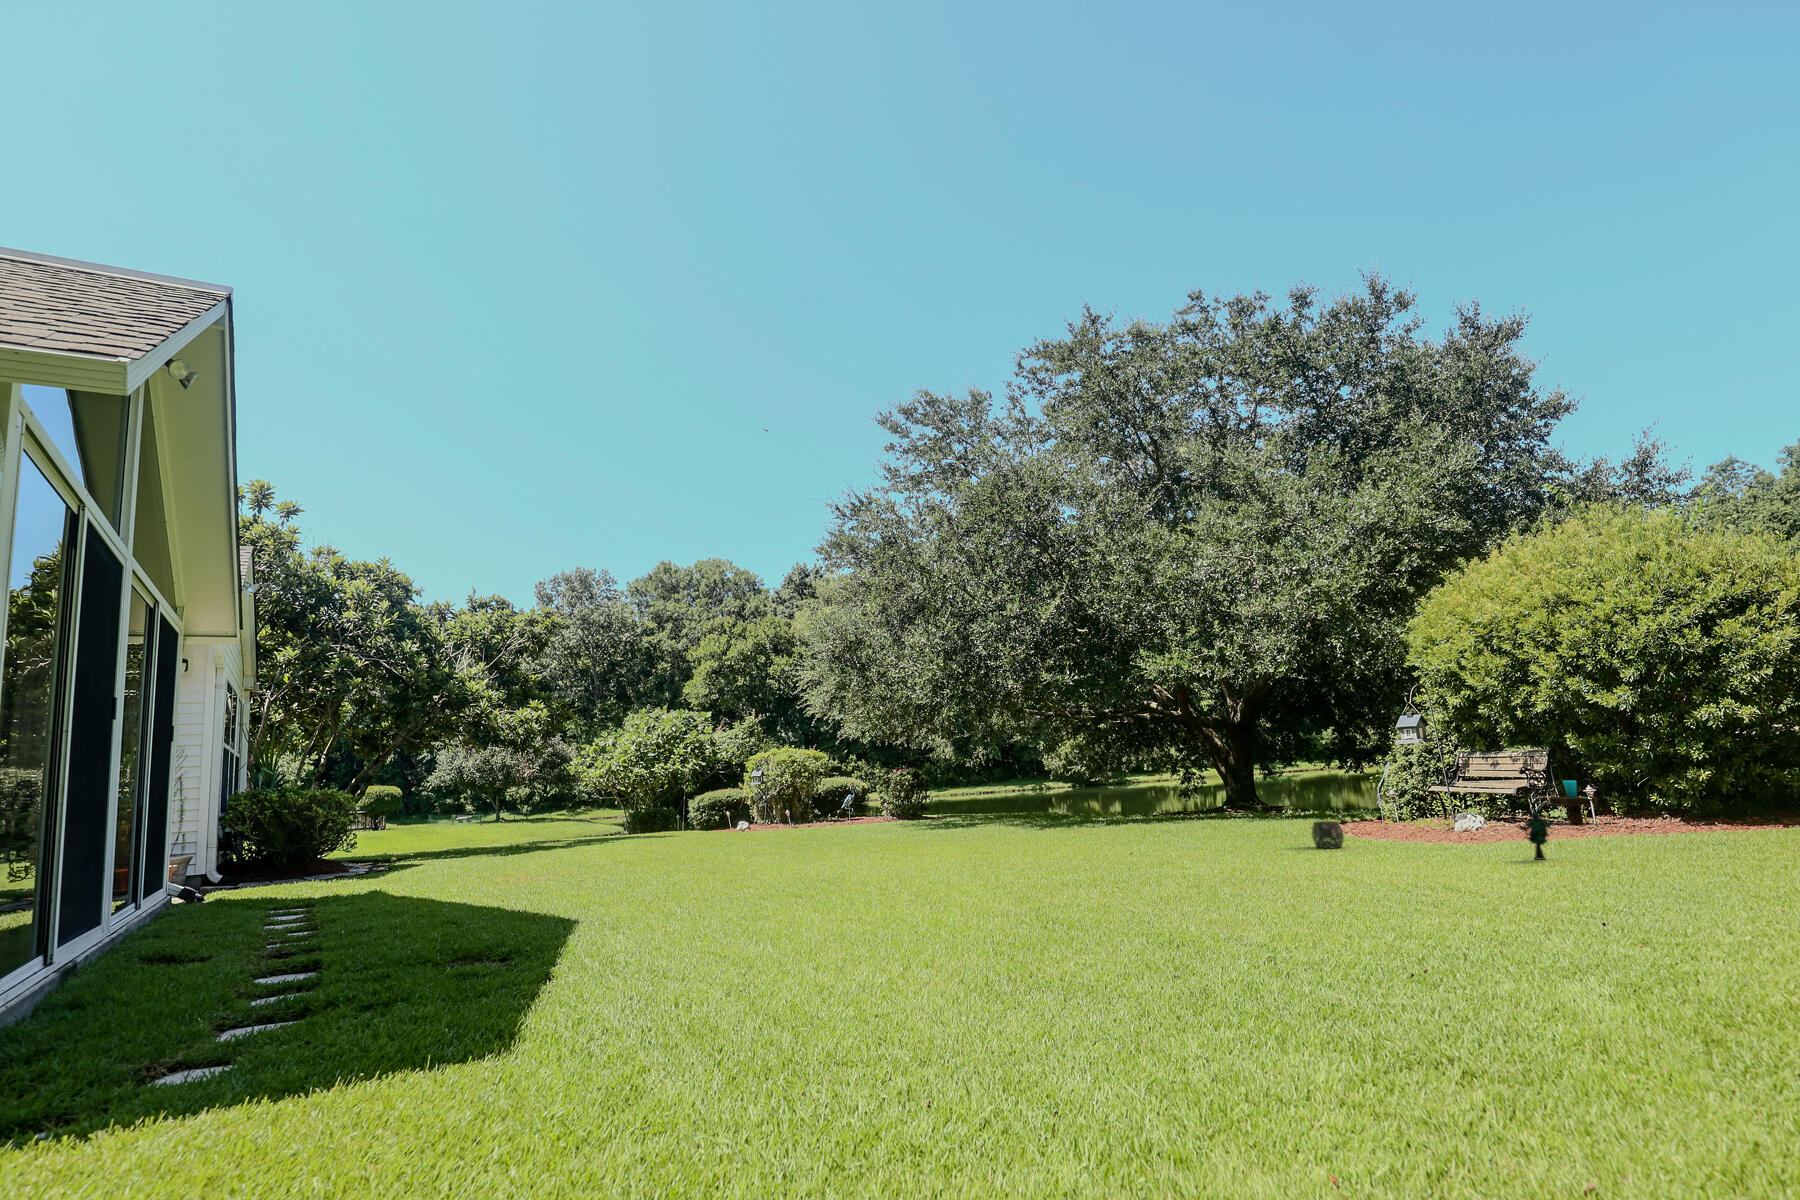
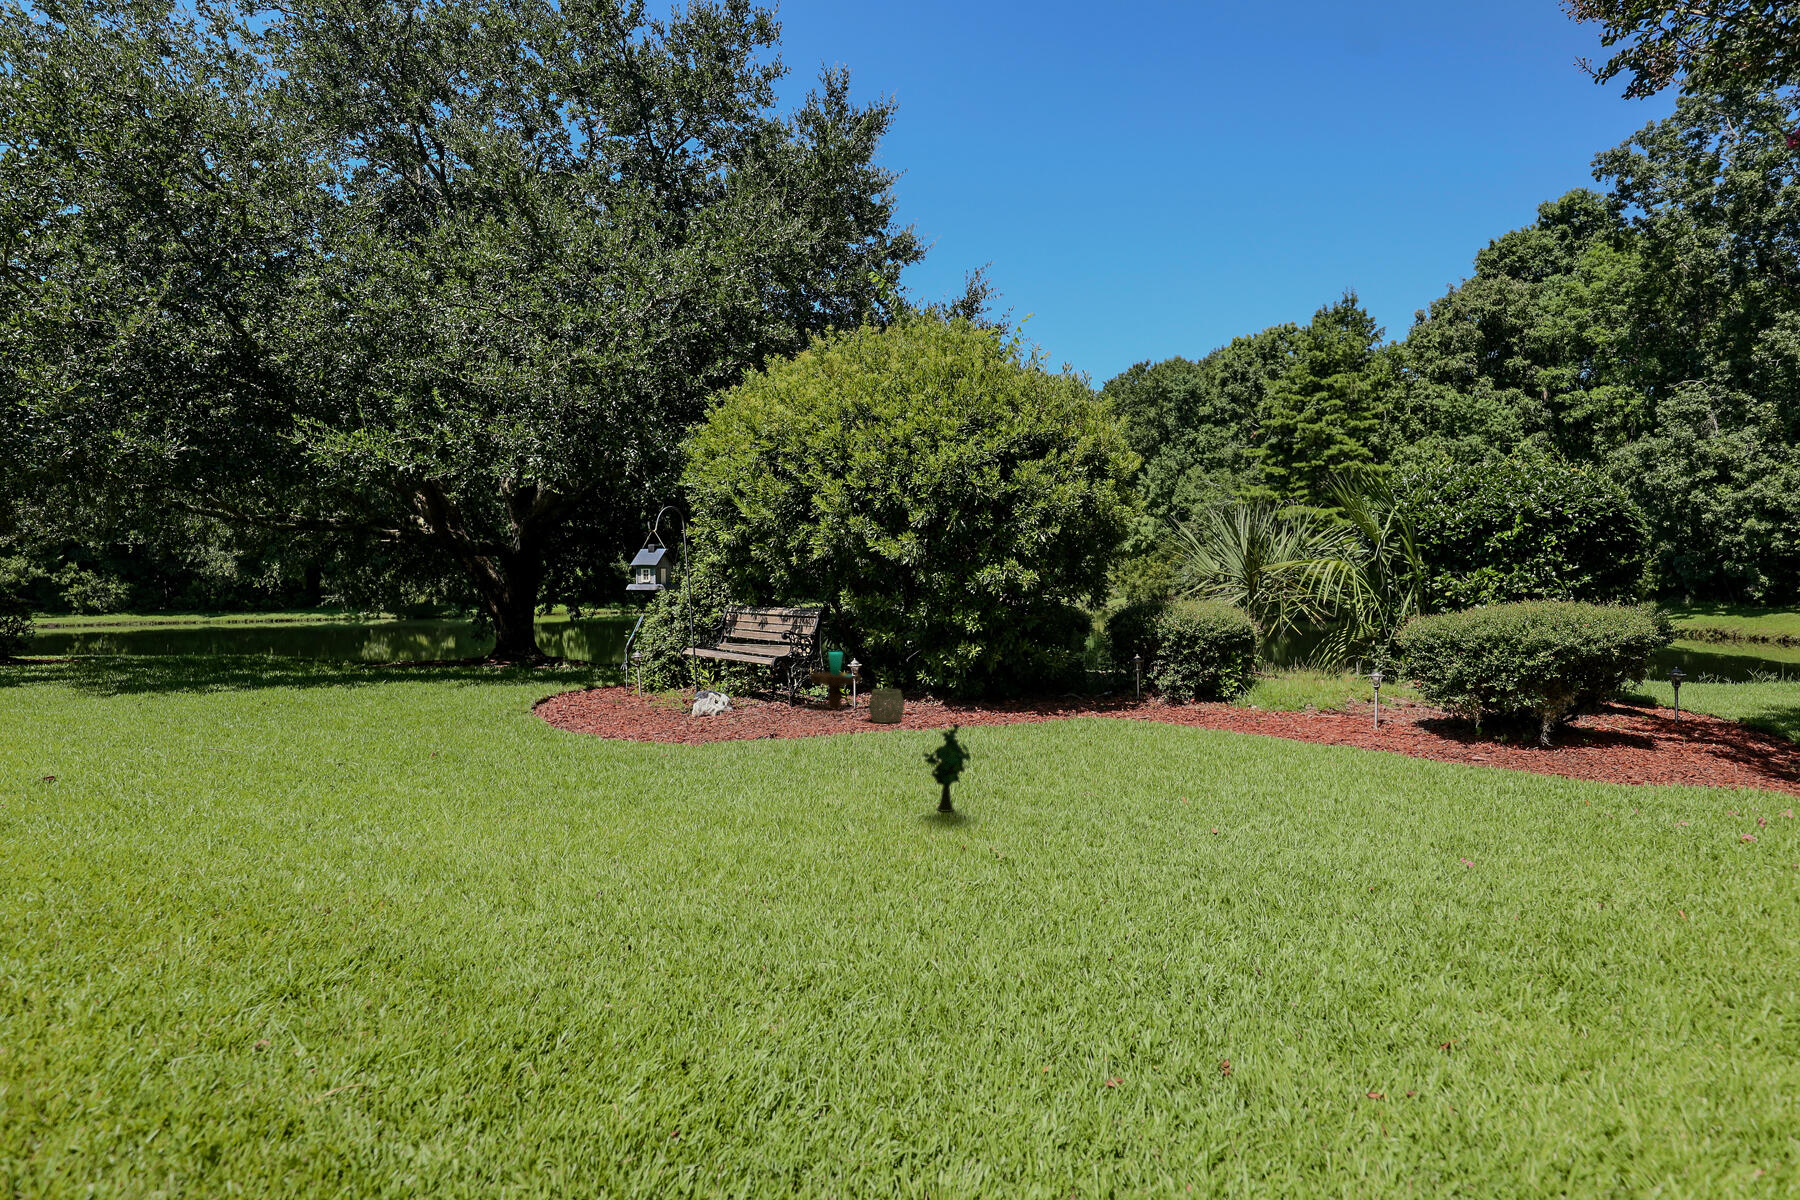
decorative plant: present [1518,808,1553,860] -> present [923,724,970,812]
woven basket: present [1312,821,1344,848] -> present [869,689,904,723]

